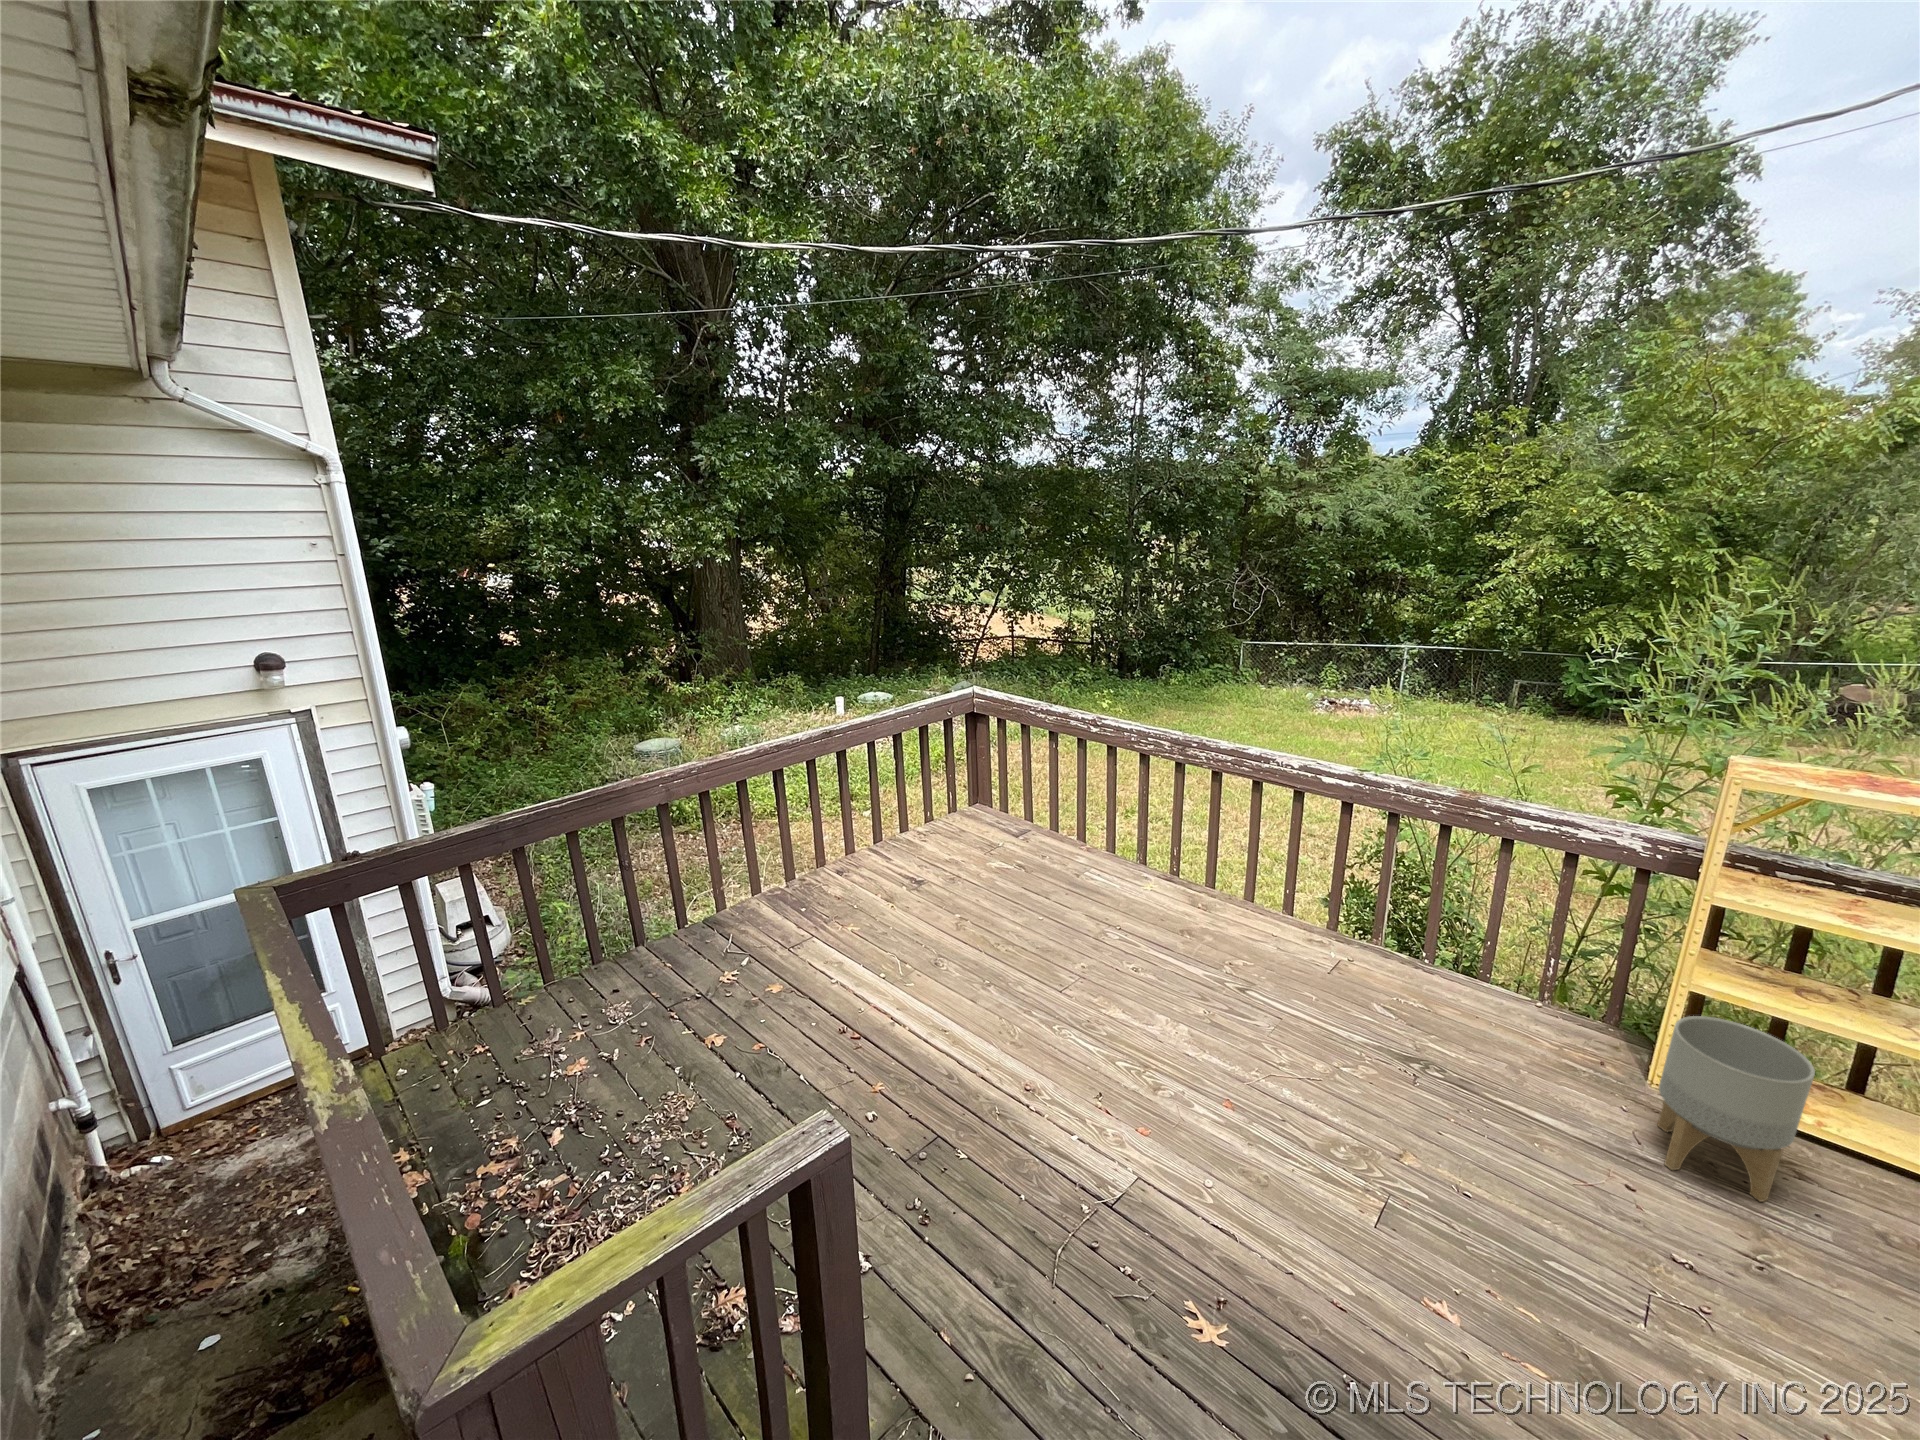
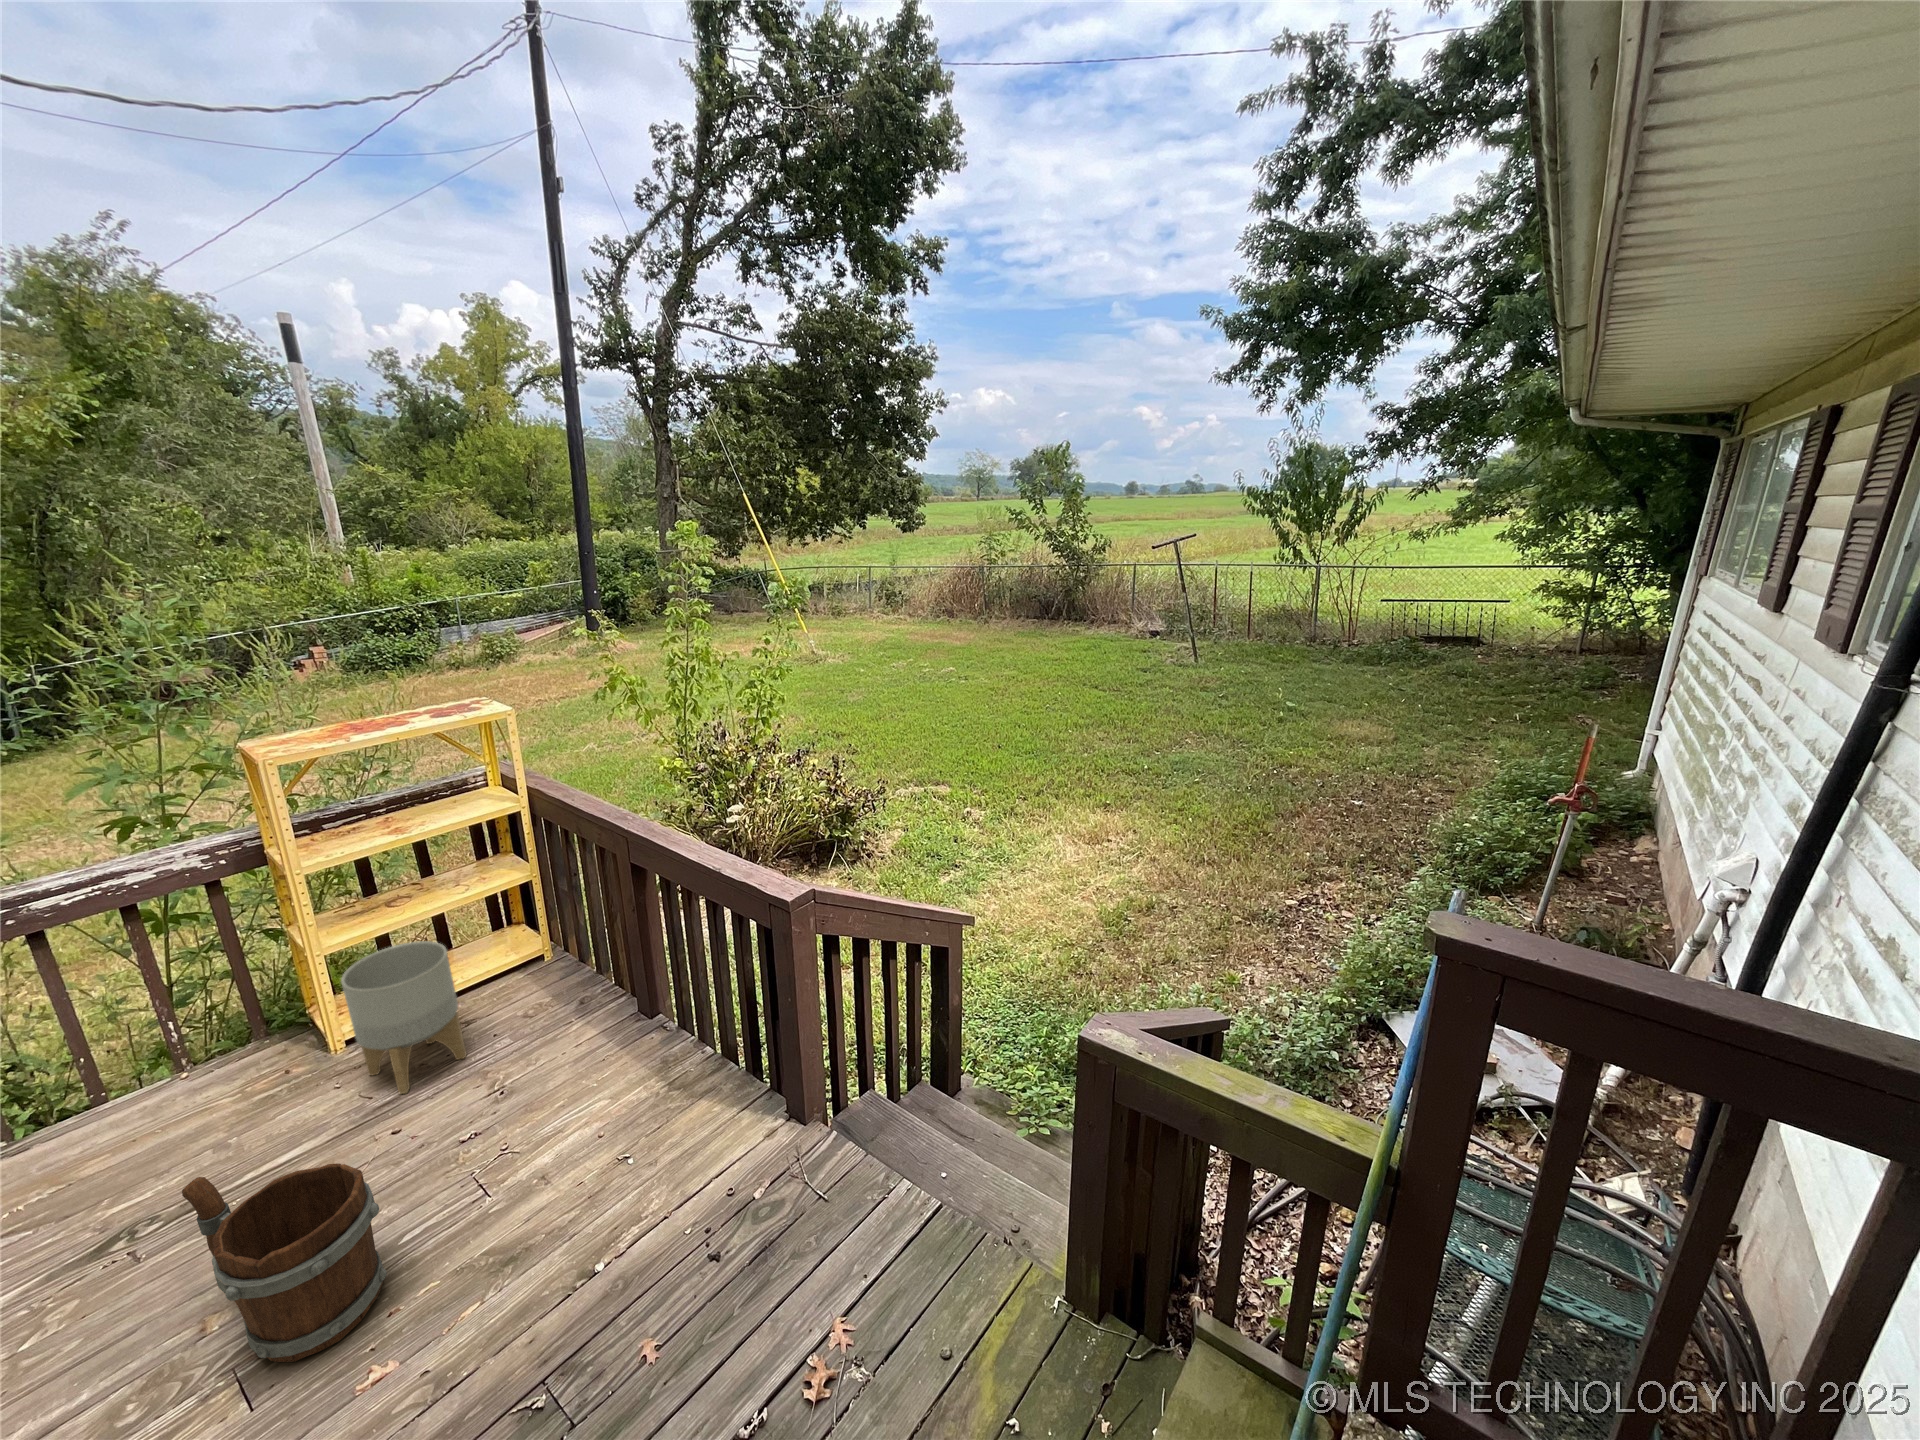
bucket: none [1404,1058,1539,1268] -> present [182,1163,387,1362]

